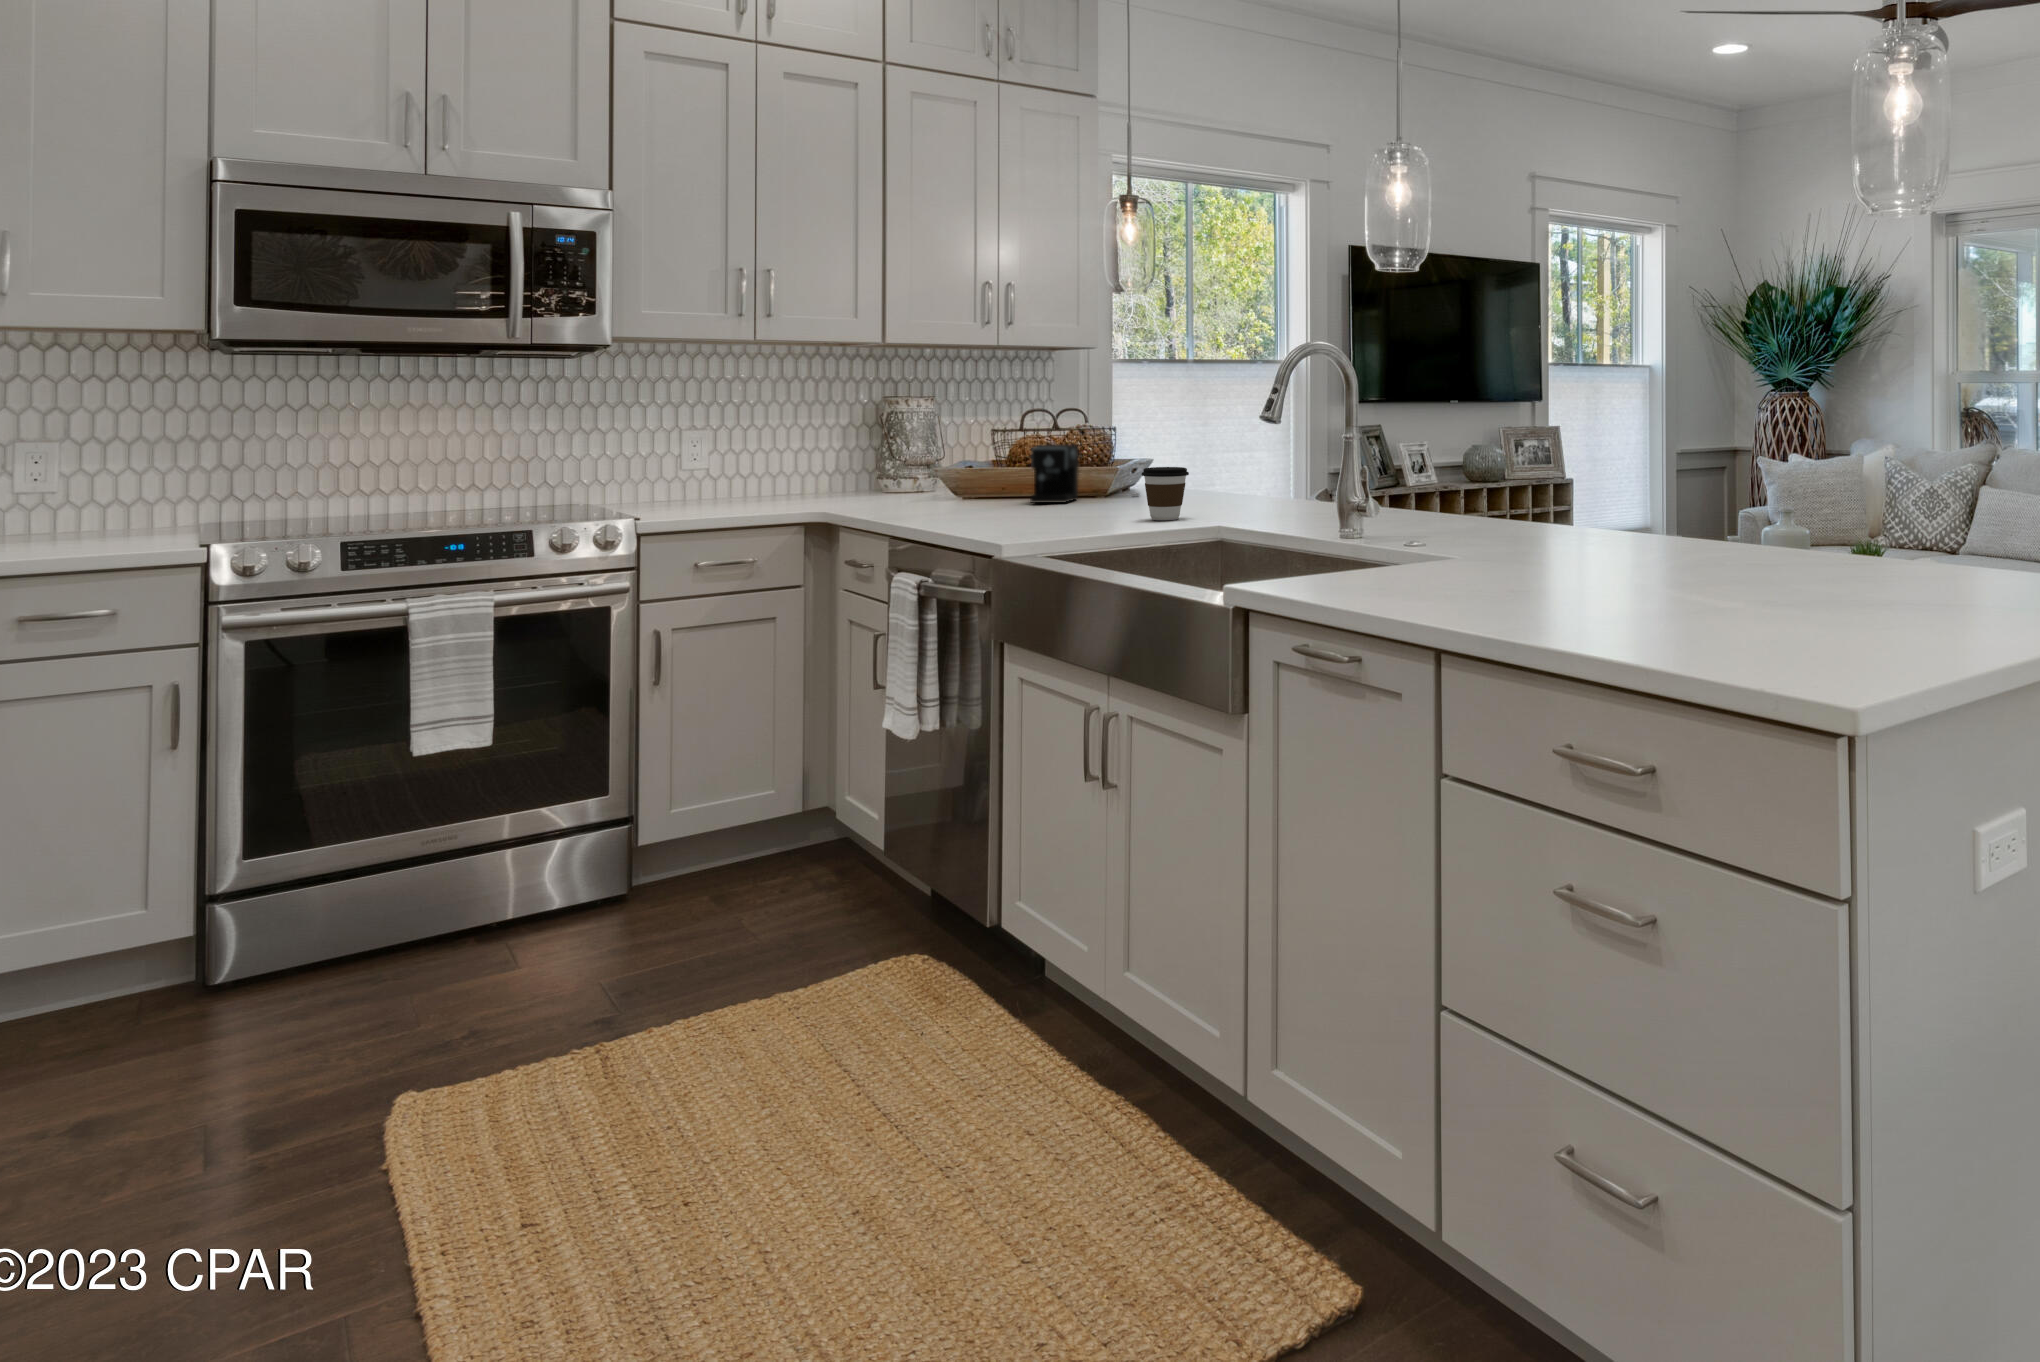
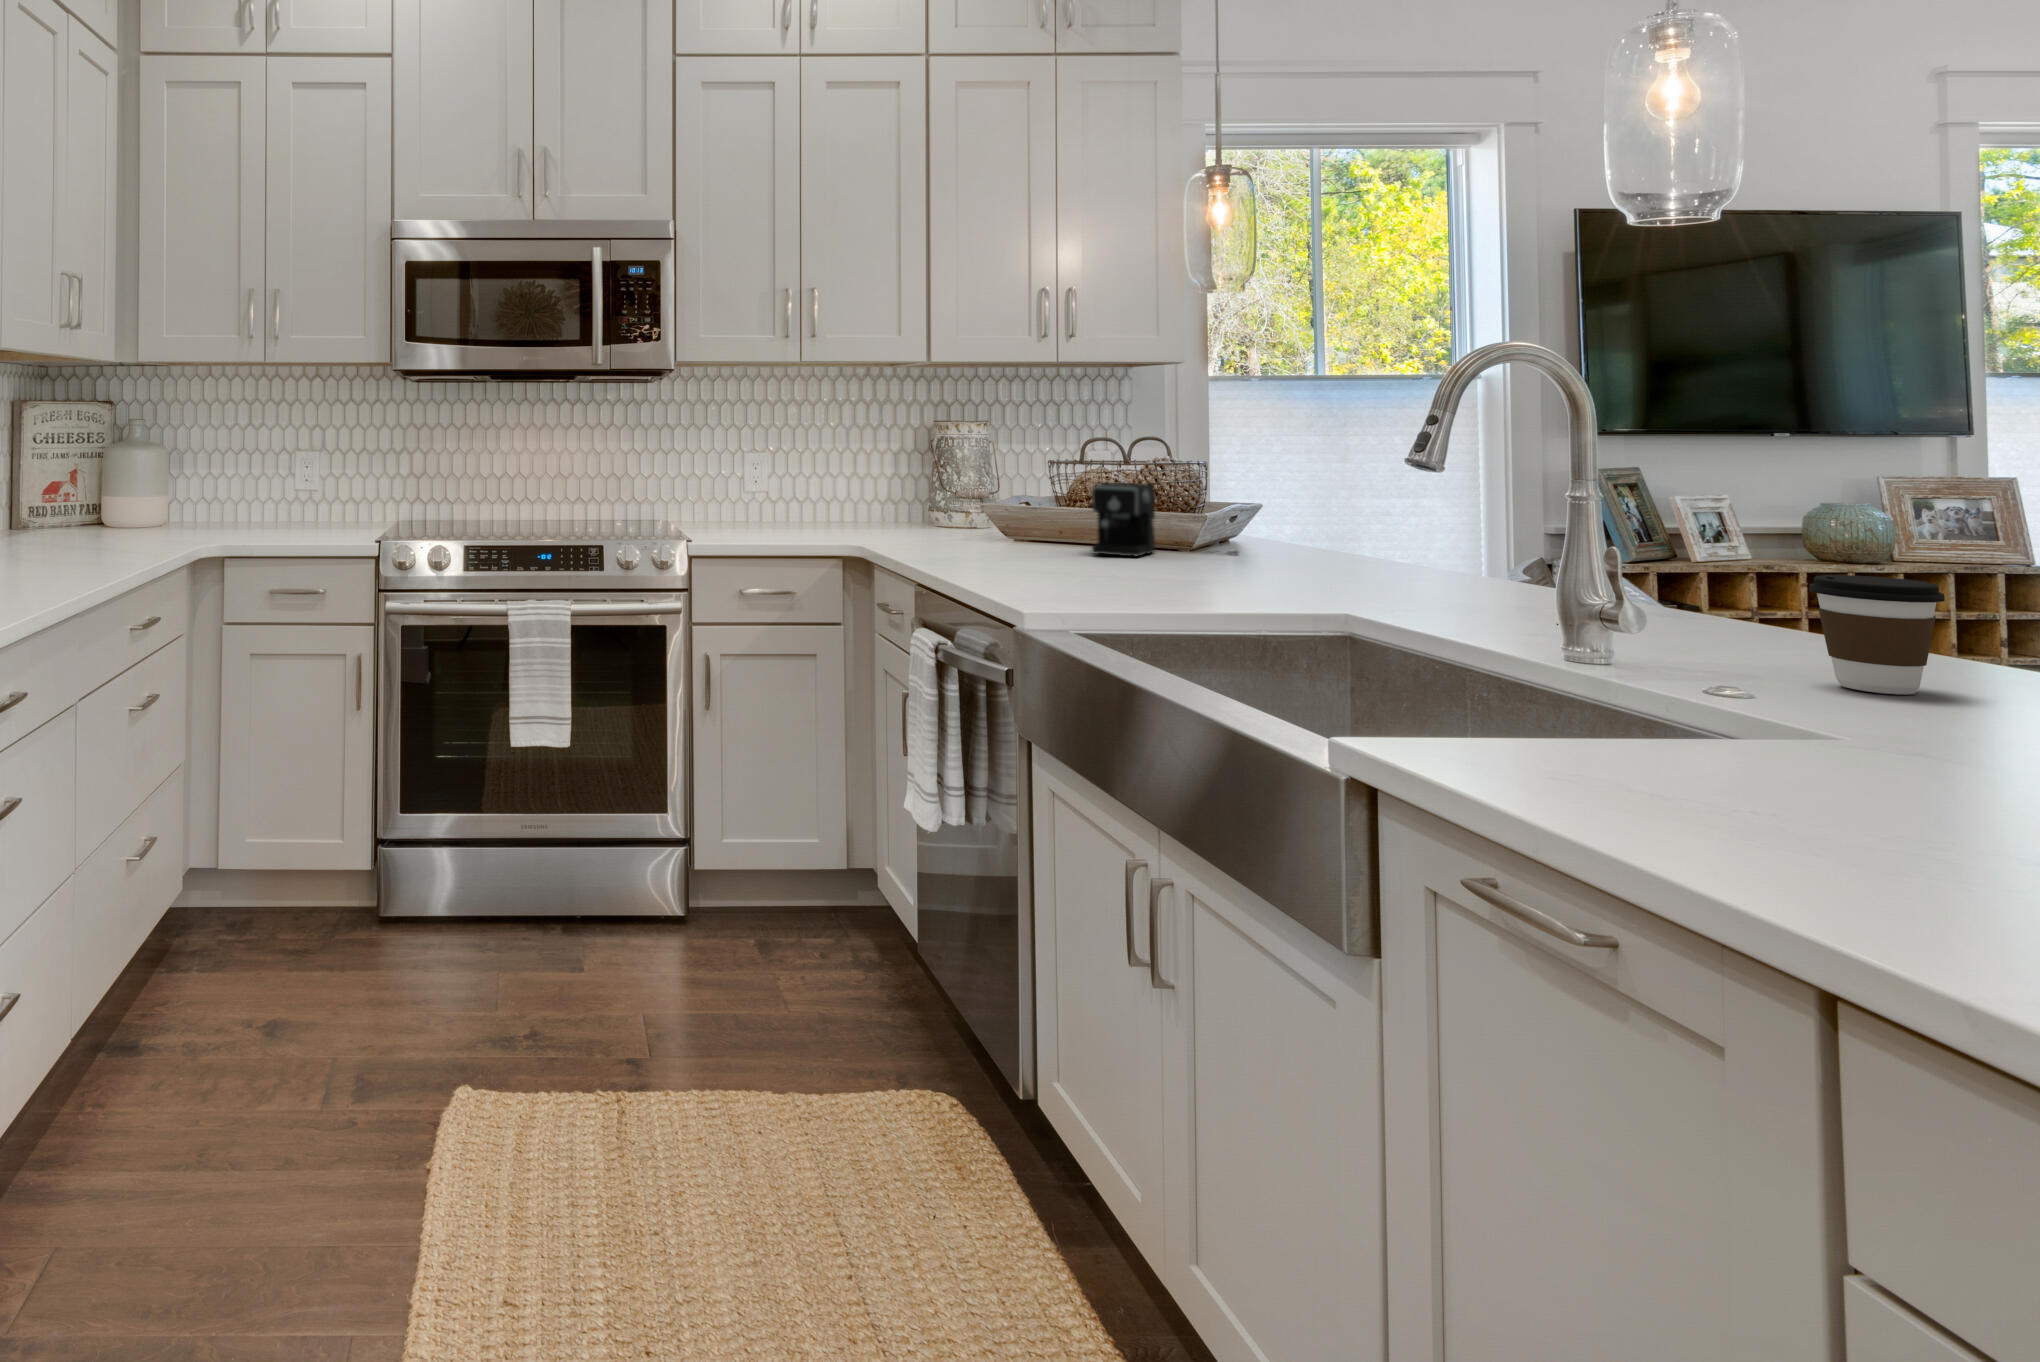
coffee cup: present [1142,467,1189,520] -> present [1809,575,1945,694]

